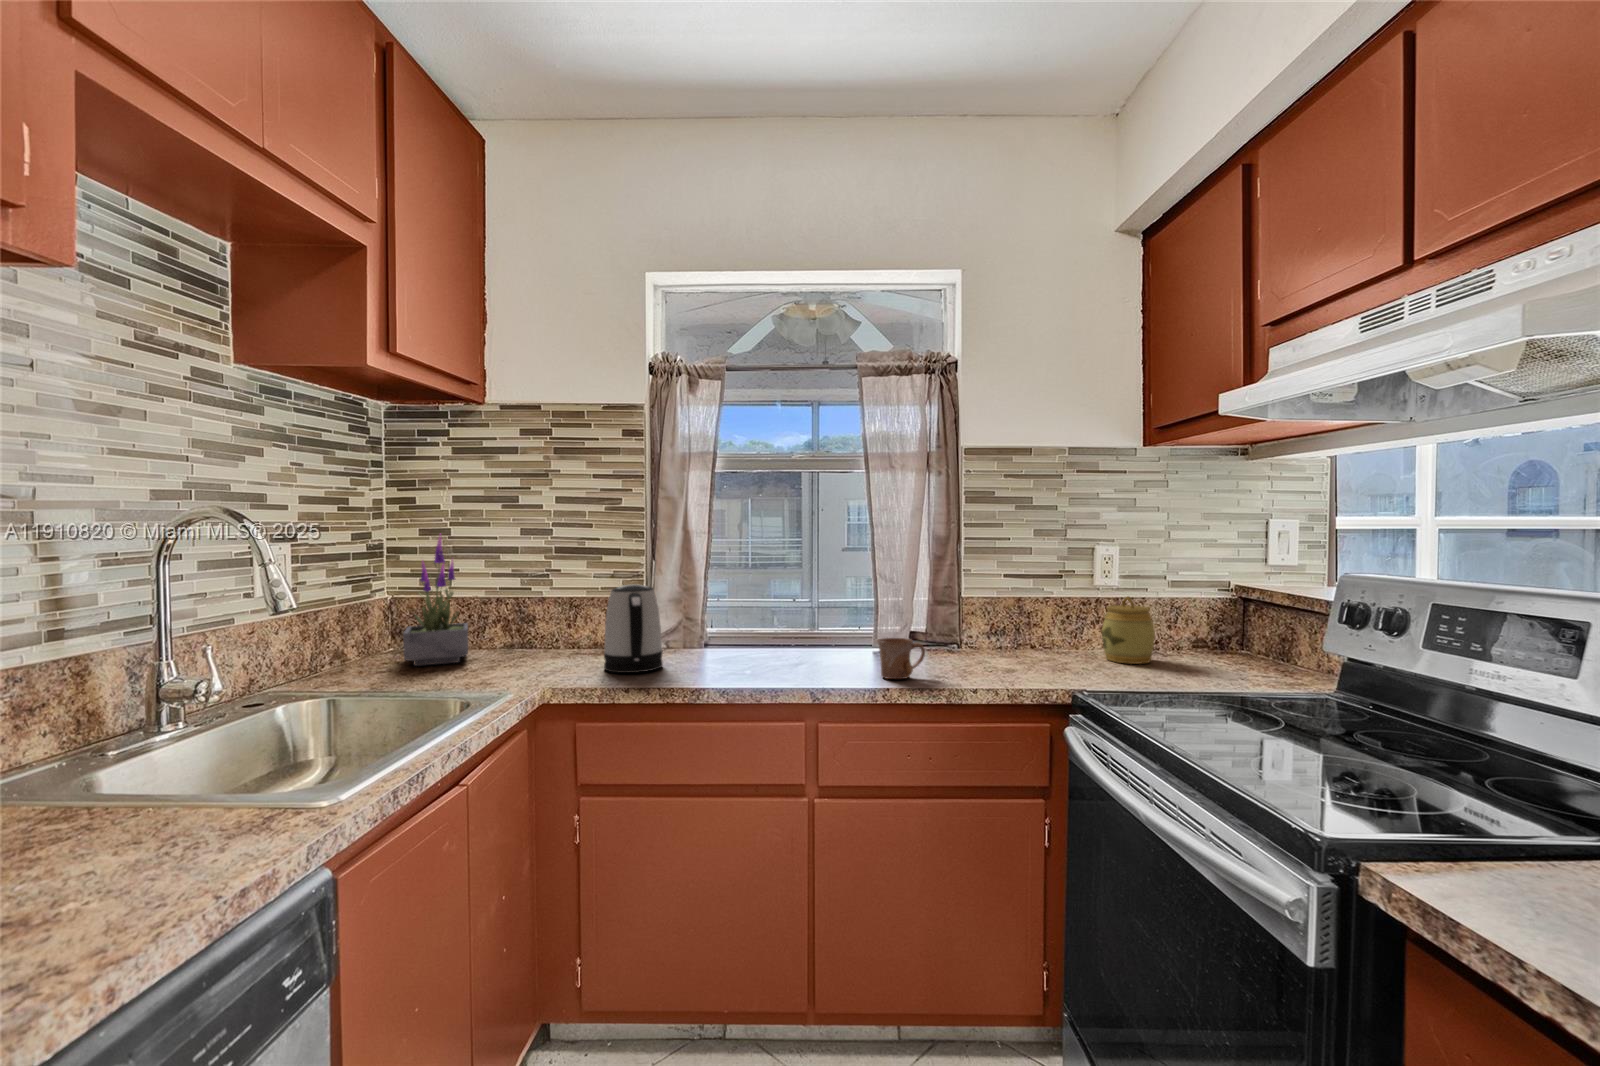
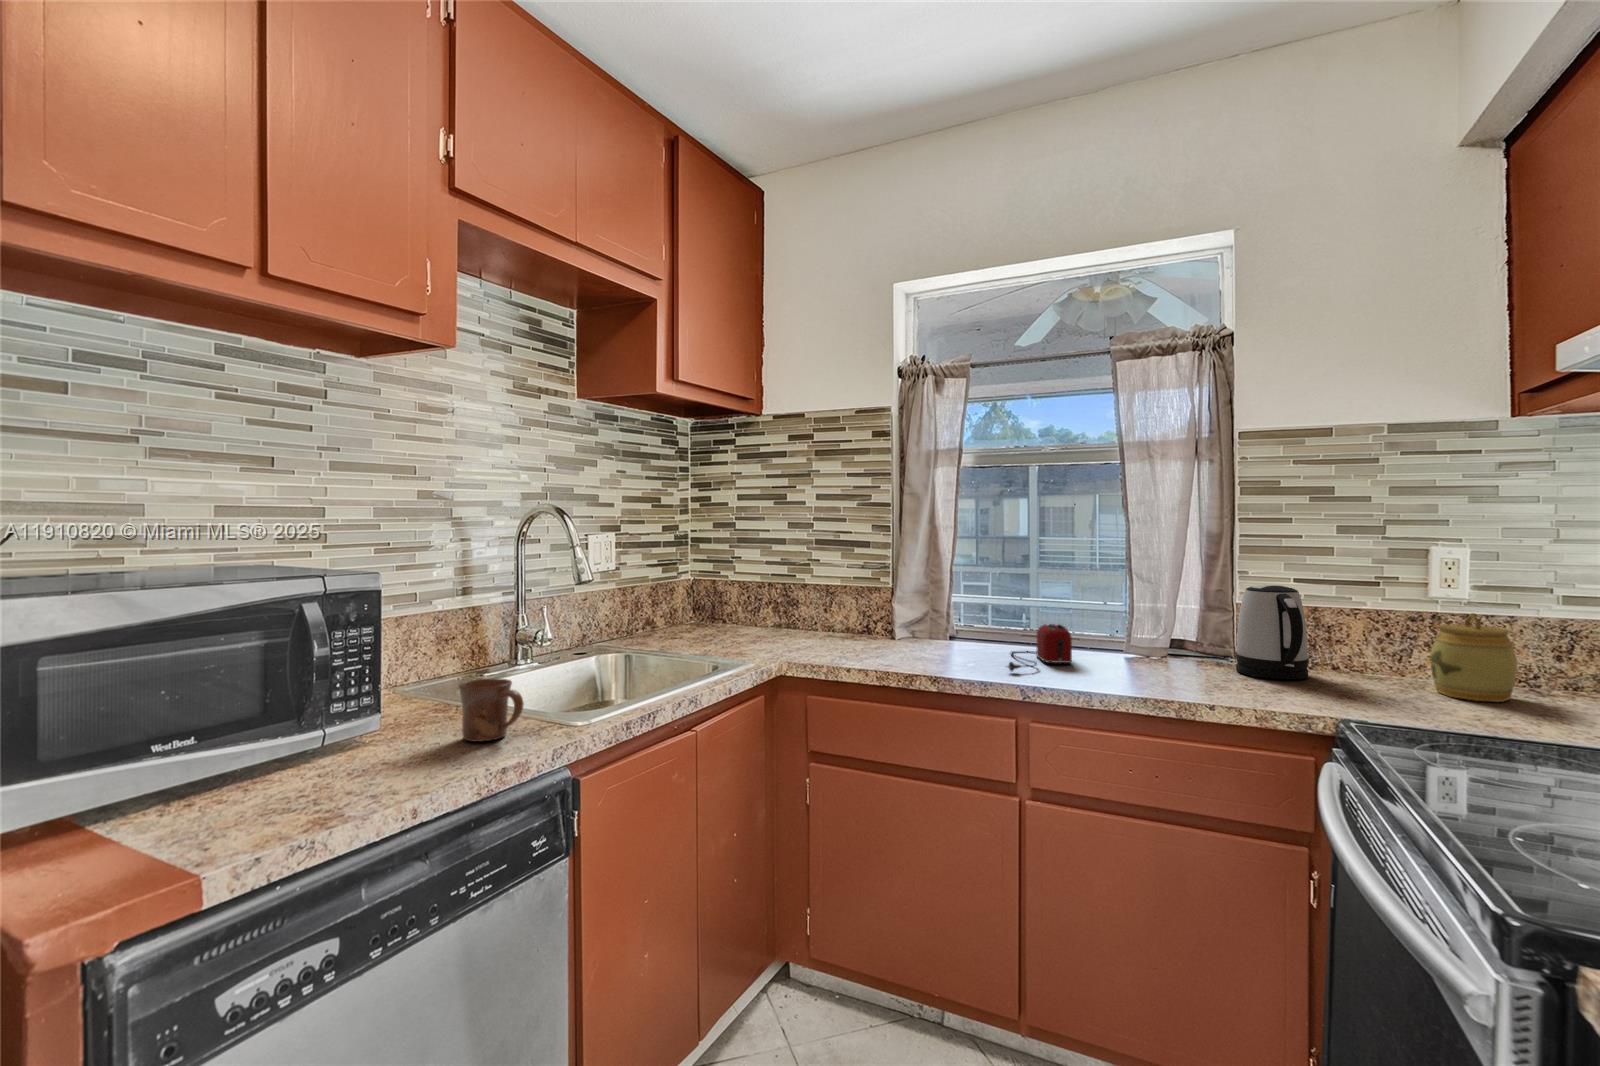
potted plant: present [403,533,468,666] -> none [691,526,743,635]
kettle: present [604,584,663,673] -> present [1236,585,1308,679]
toaster: none [777,625,839,675] -> present [1007,624,1072,671]
mug: present [878,638,925,679] -> present [459,678,524,742]

